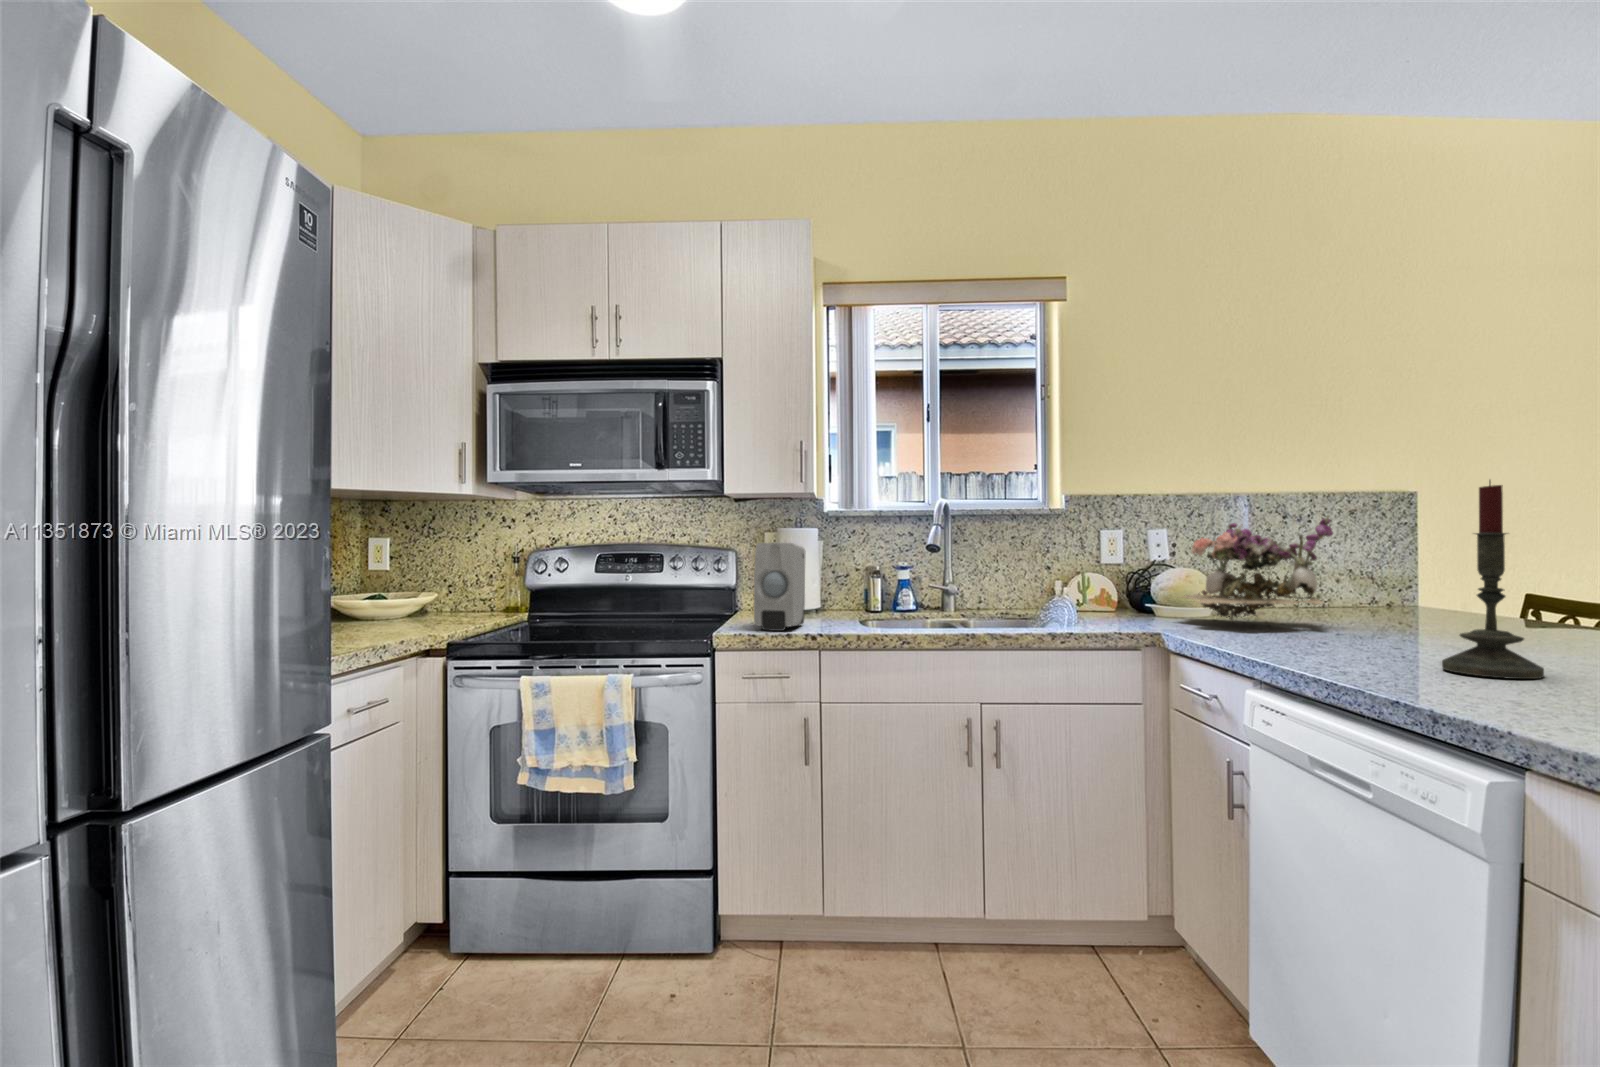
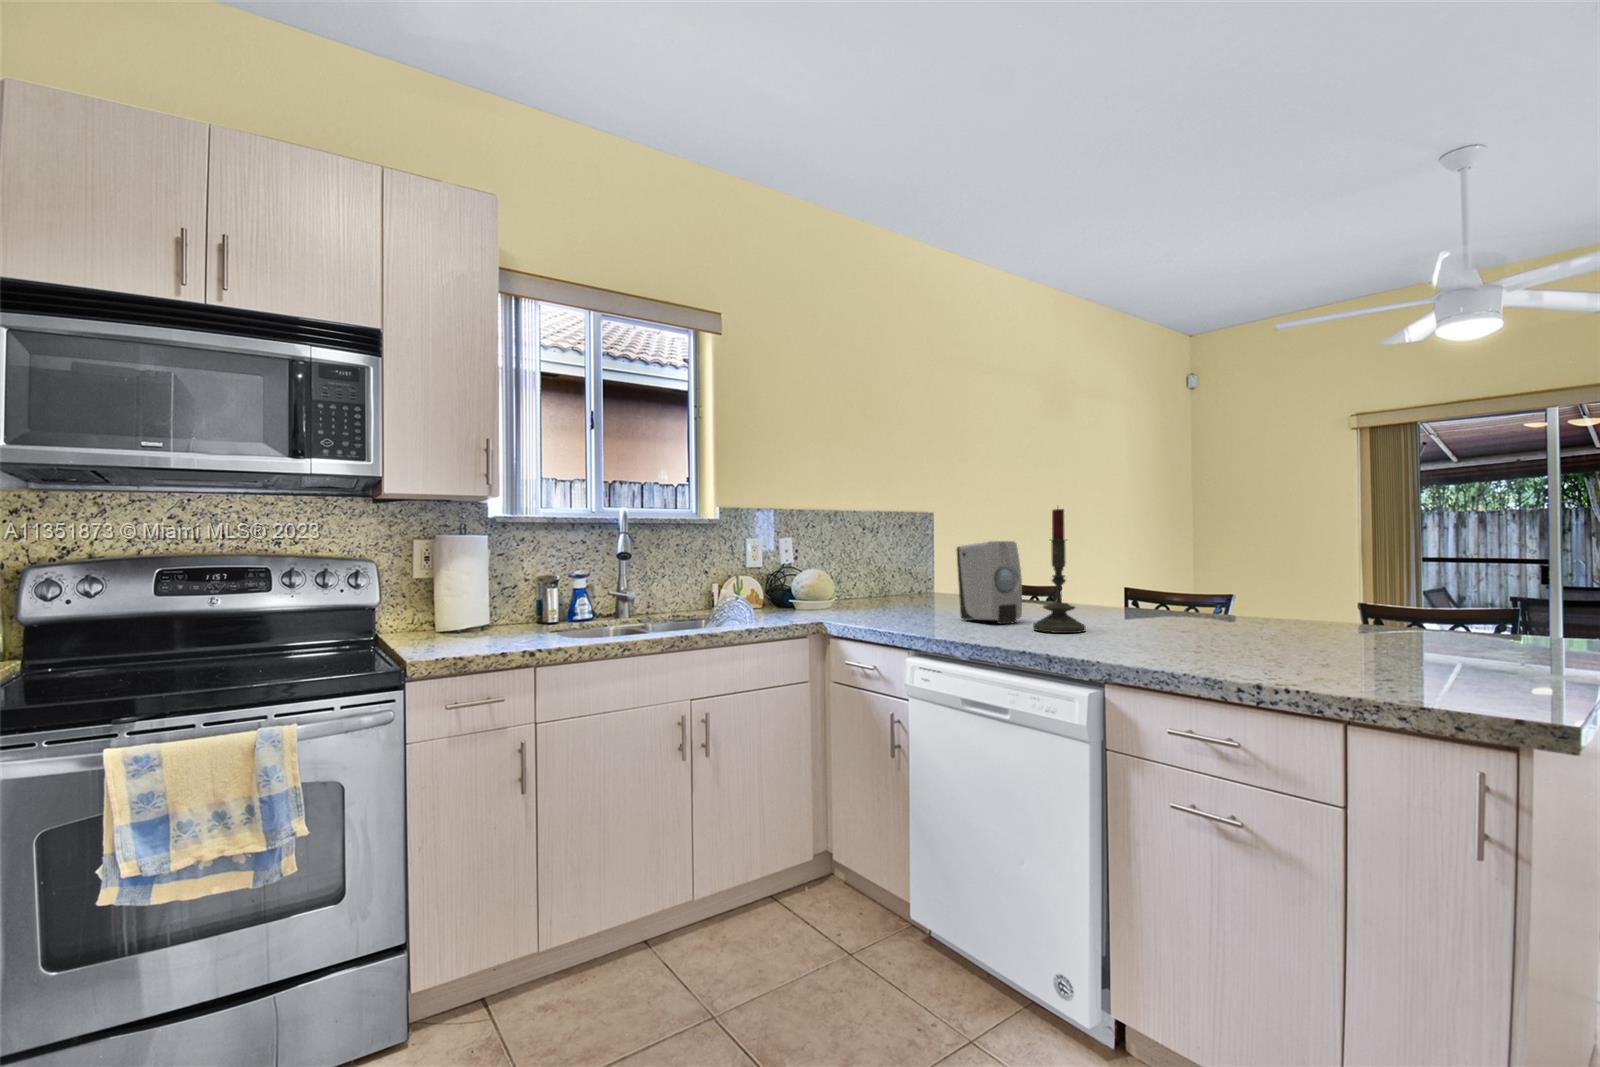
flower arrangement: present [1183,515,1333,622] -> none [820,527,925,611]
soap dispenser: present [754,543,805,631] -> present [957,541,1022,624]

